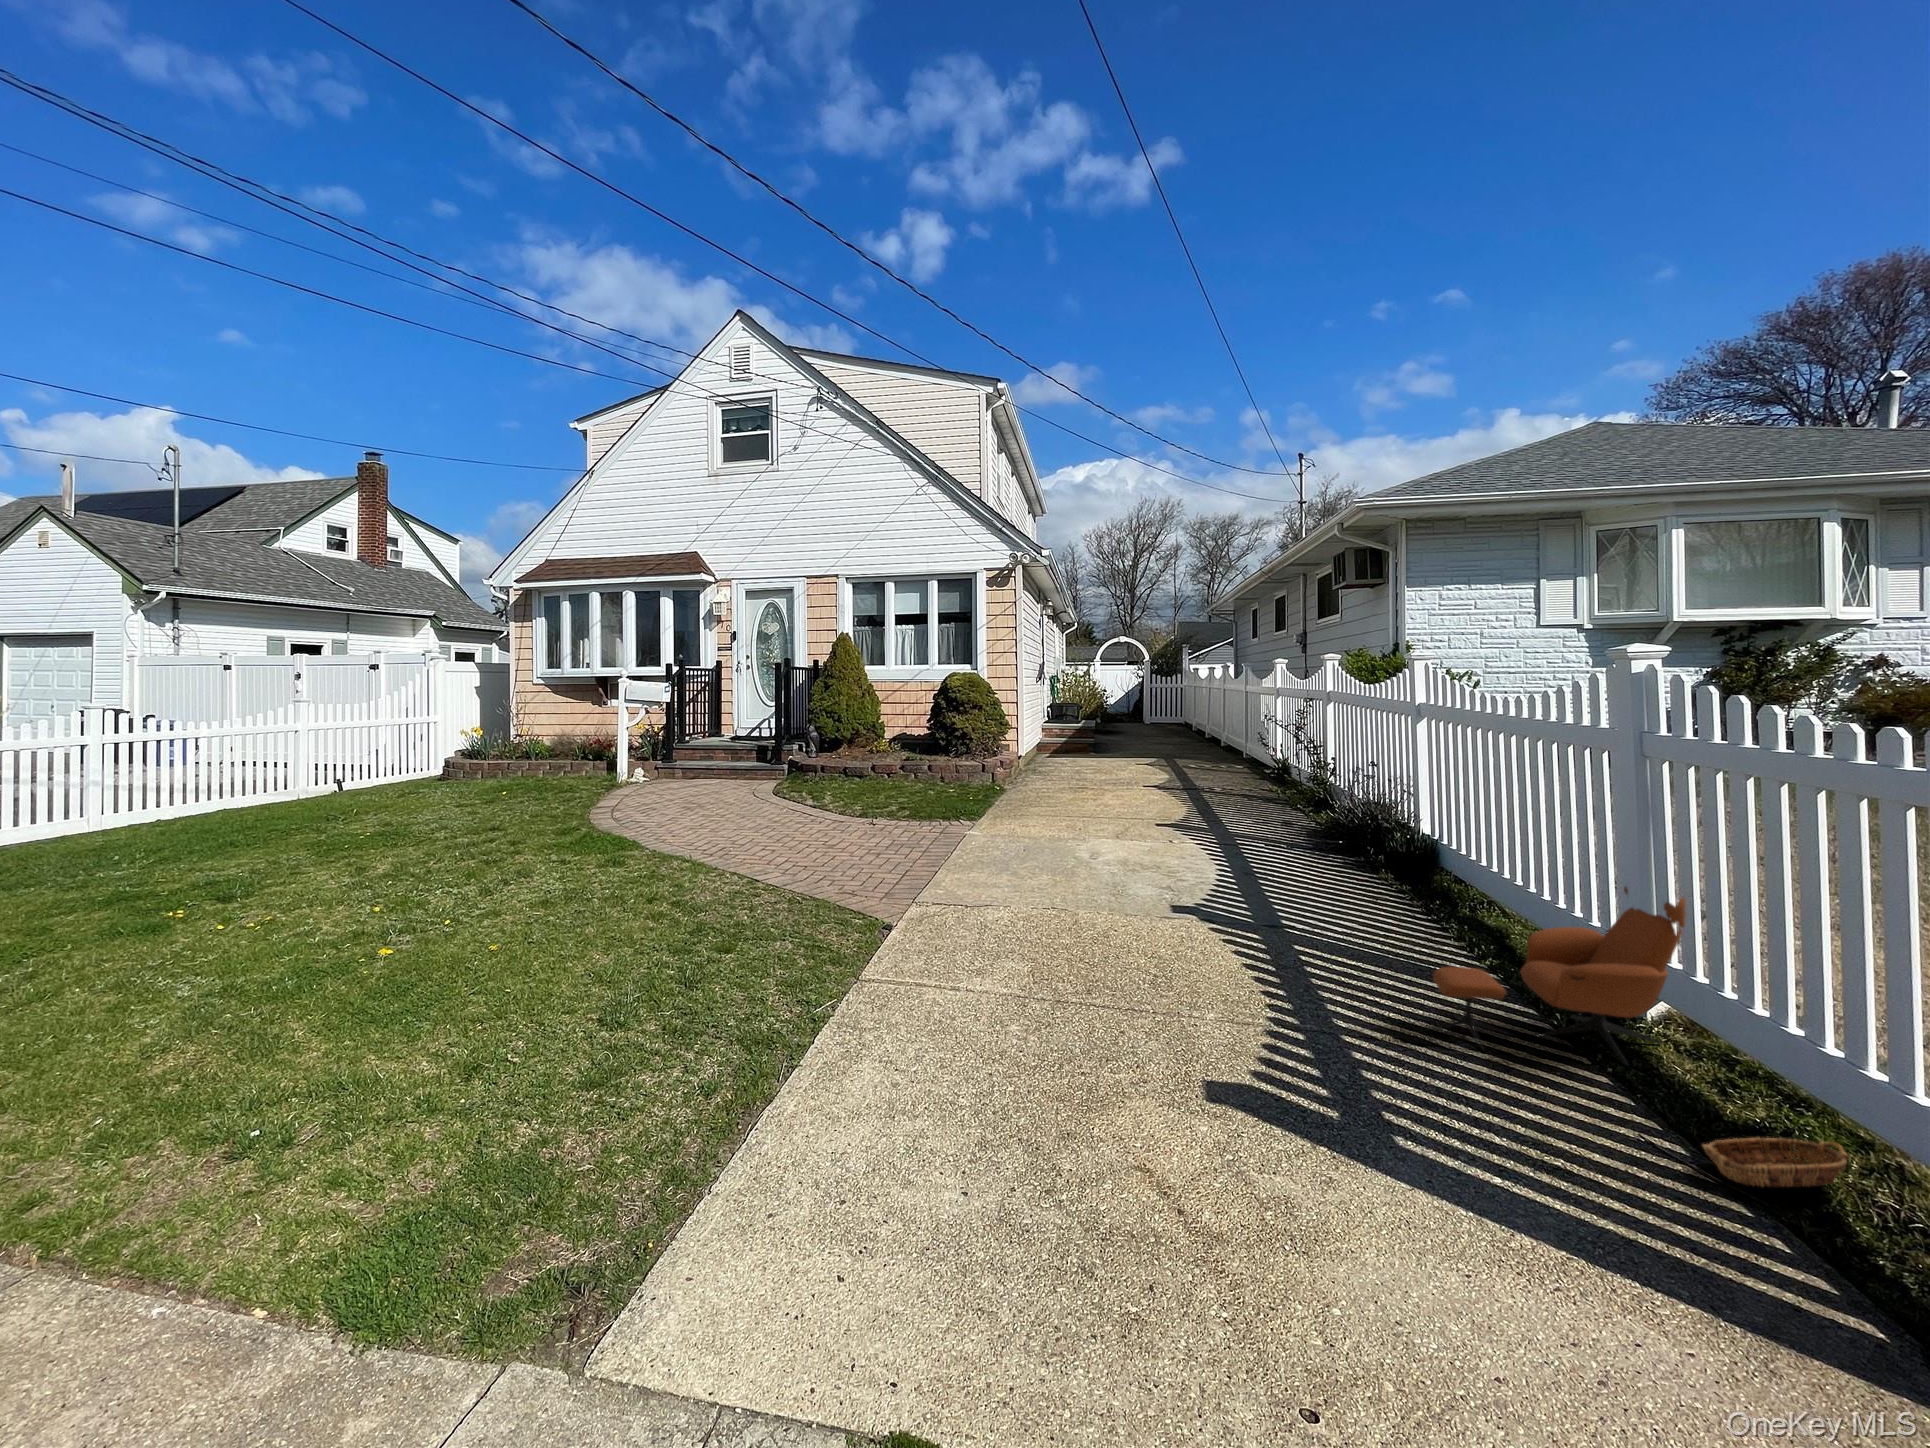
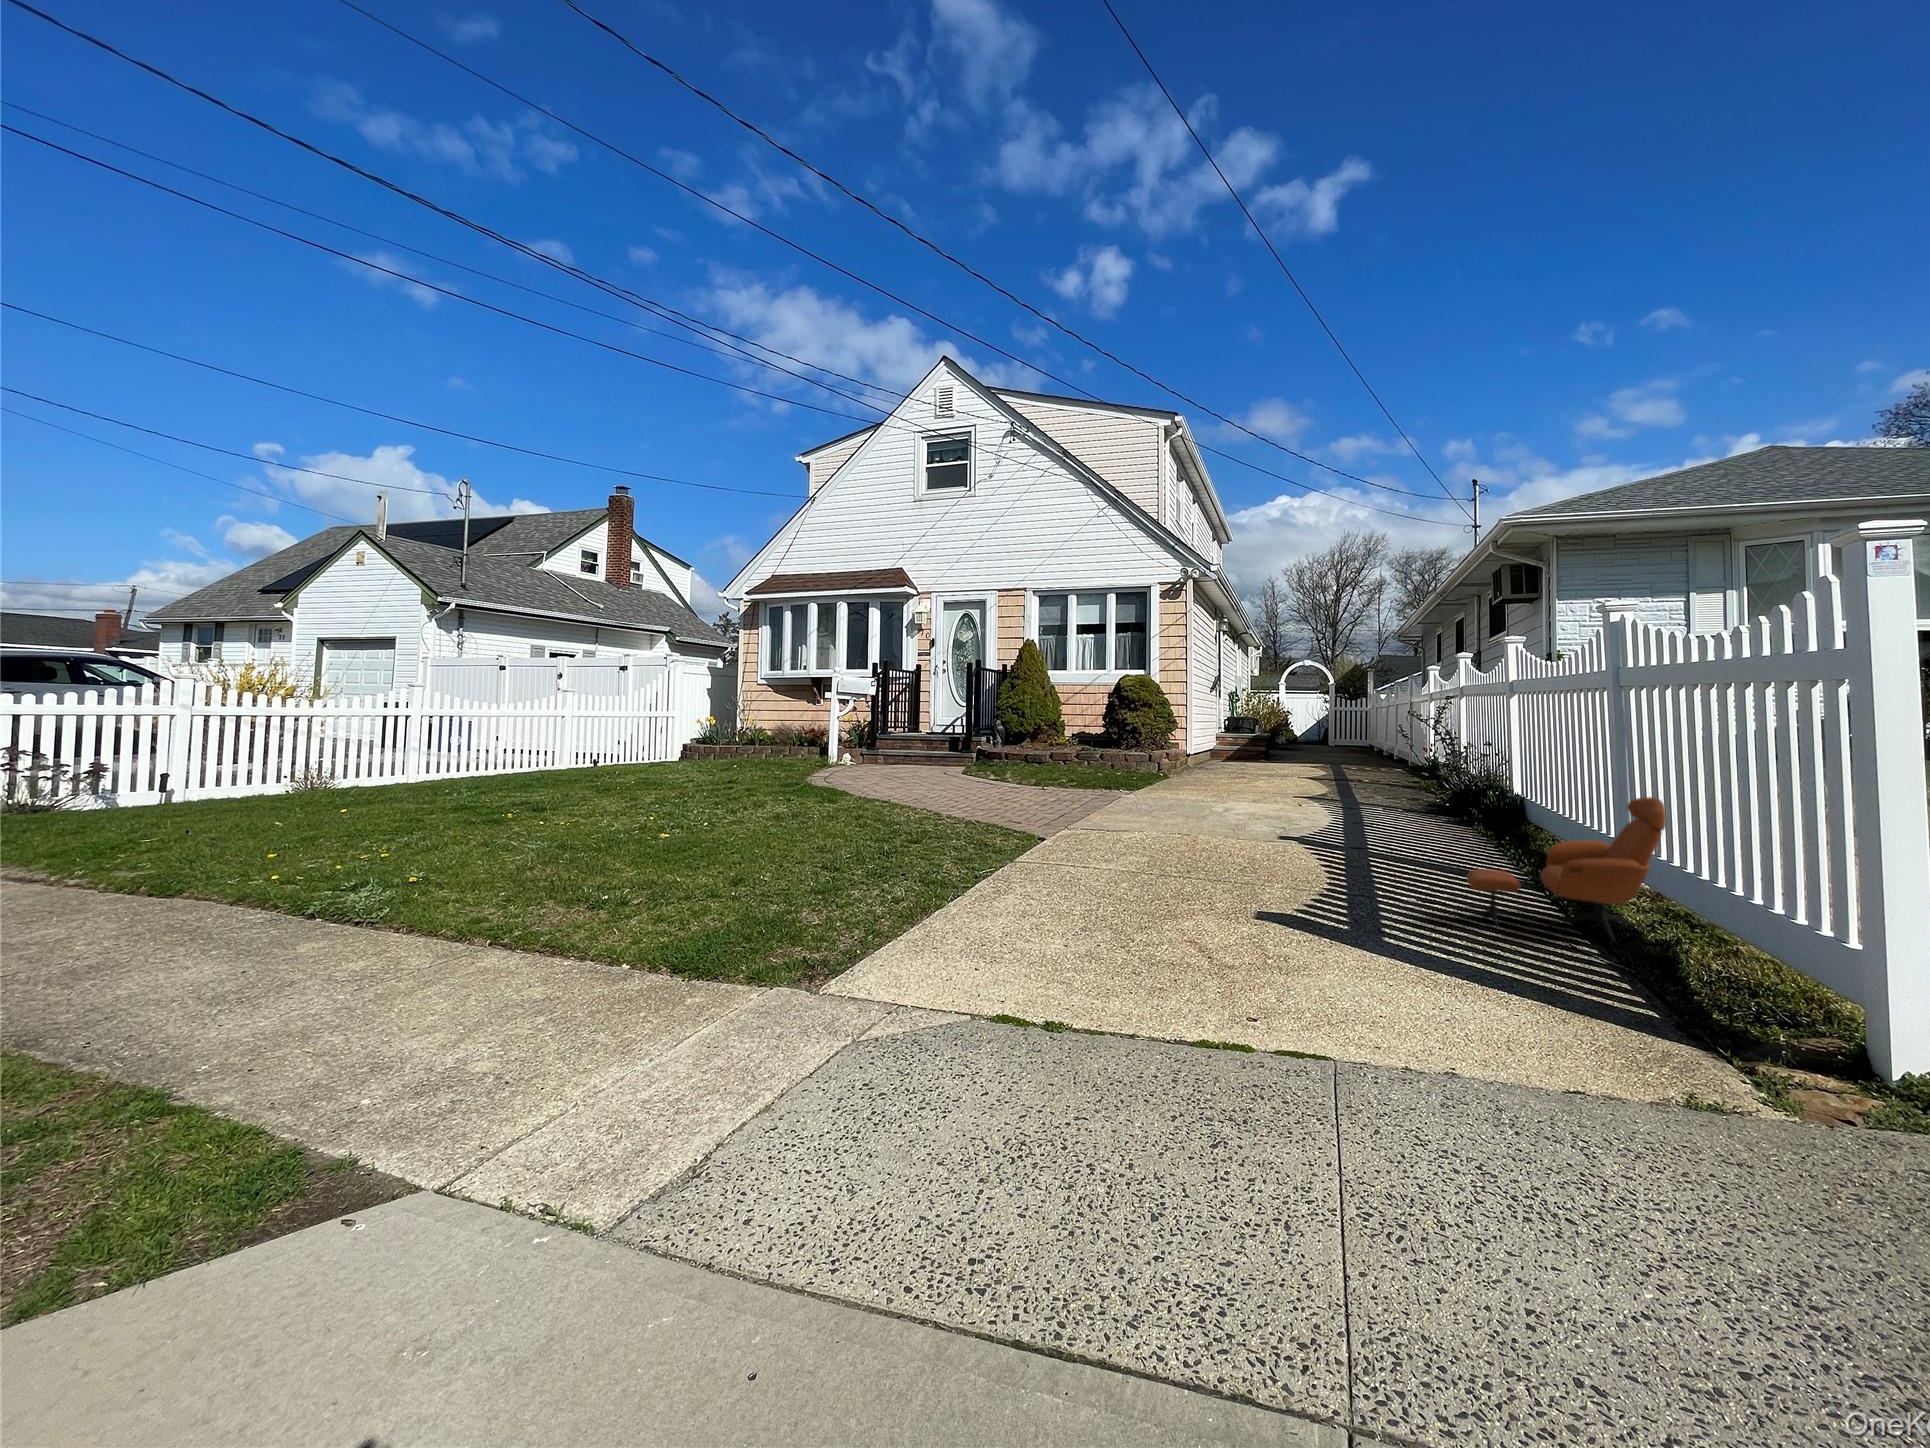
basket: present [1703,1138,1850,1187] -> none [1614,963,1748,1009]

